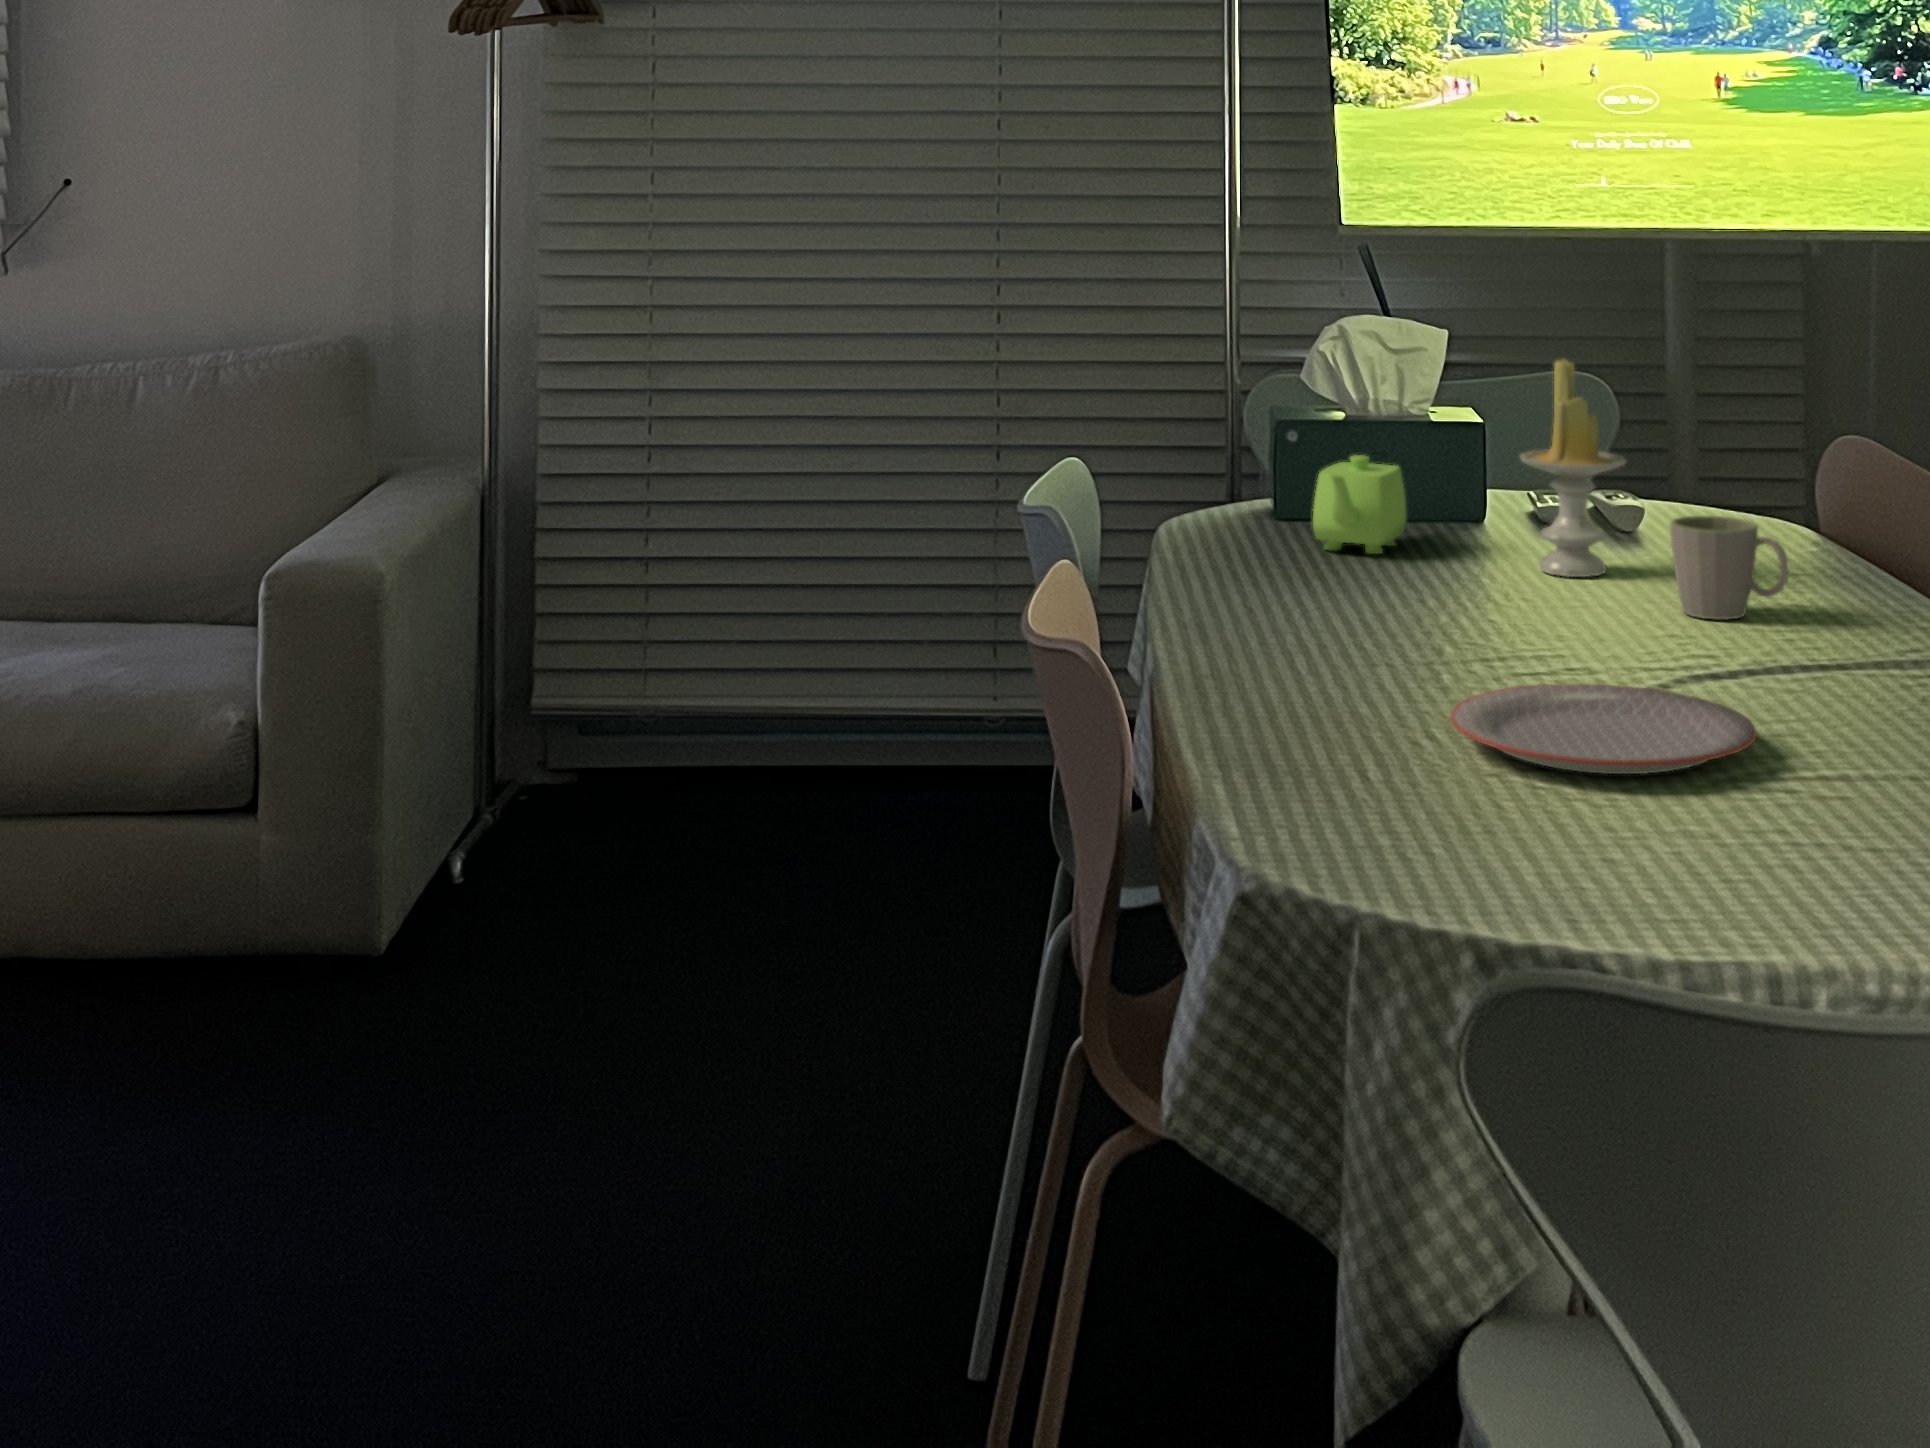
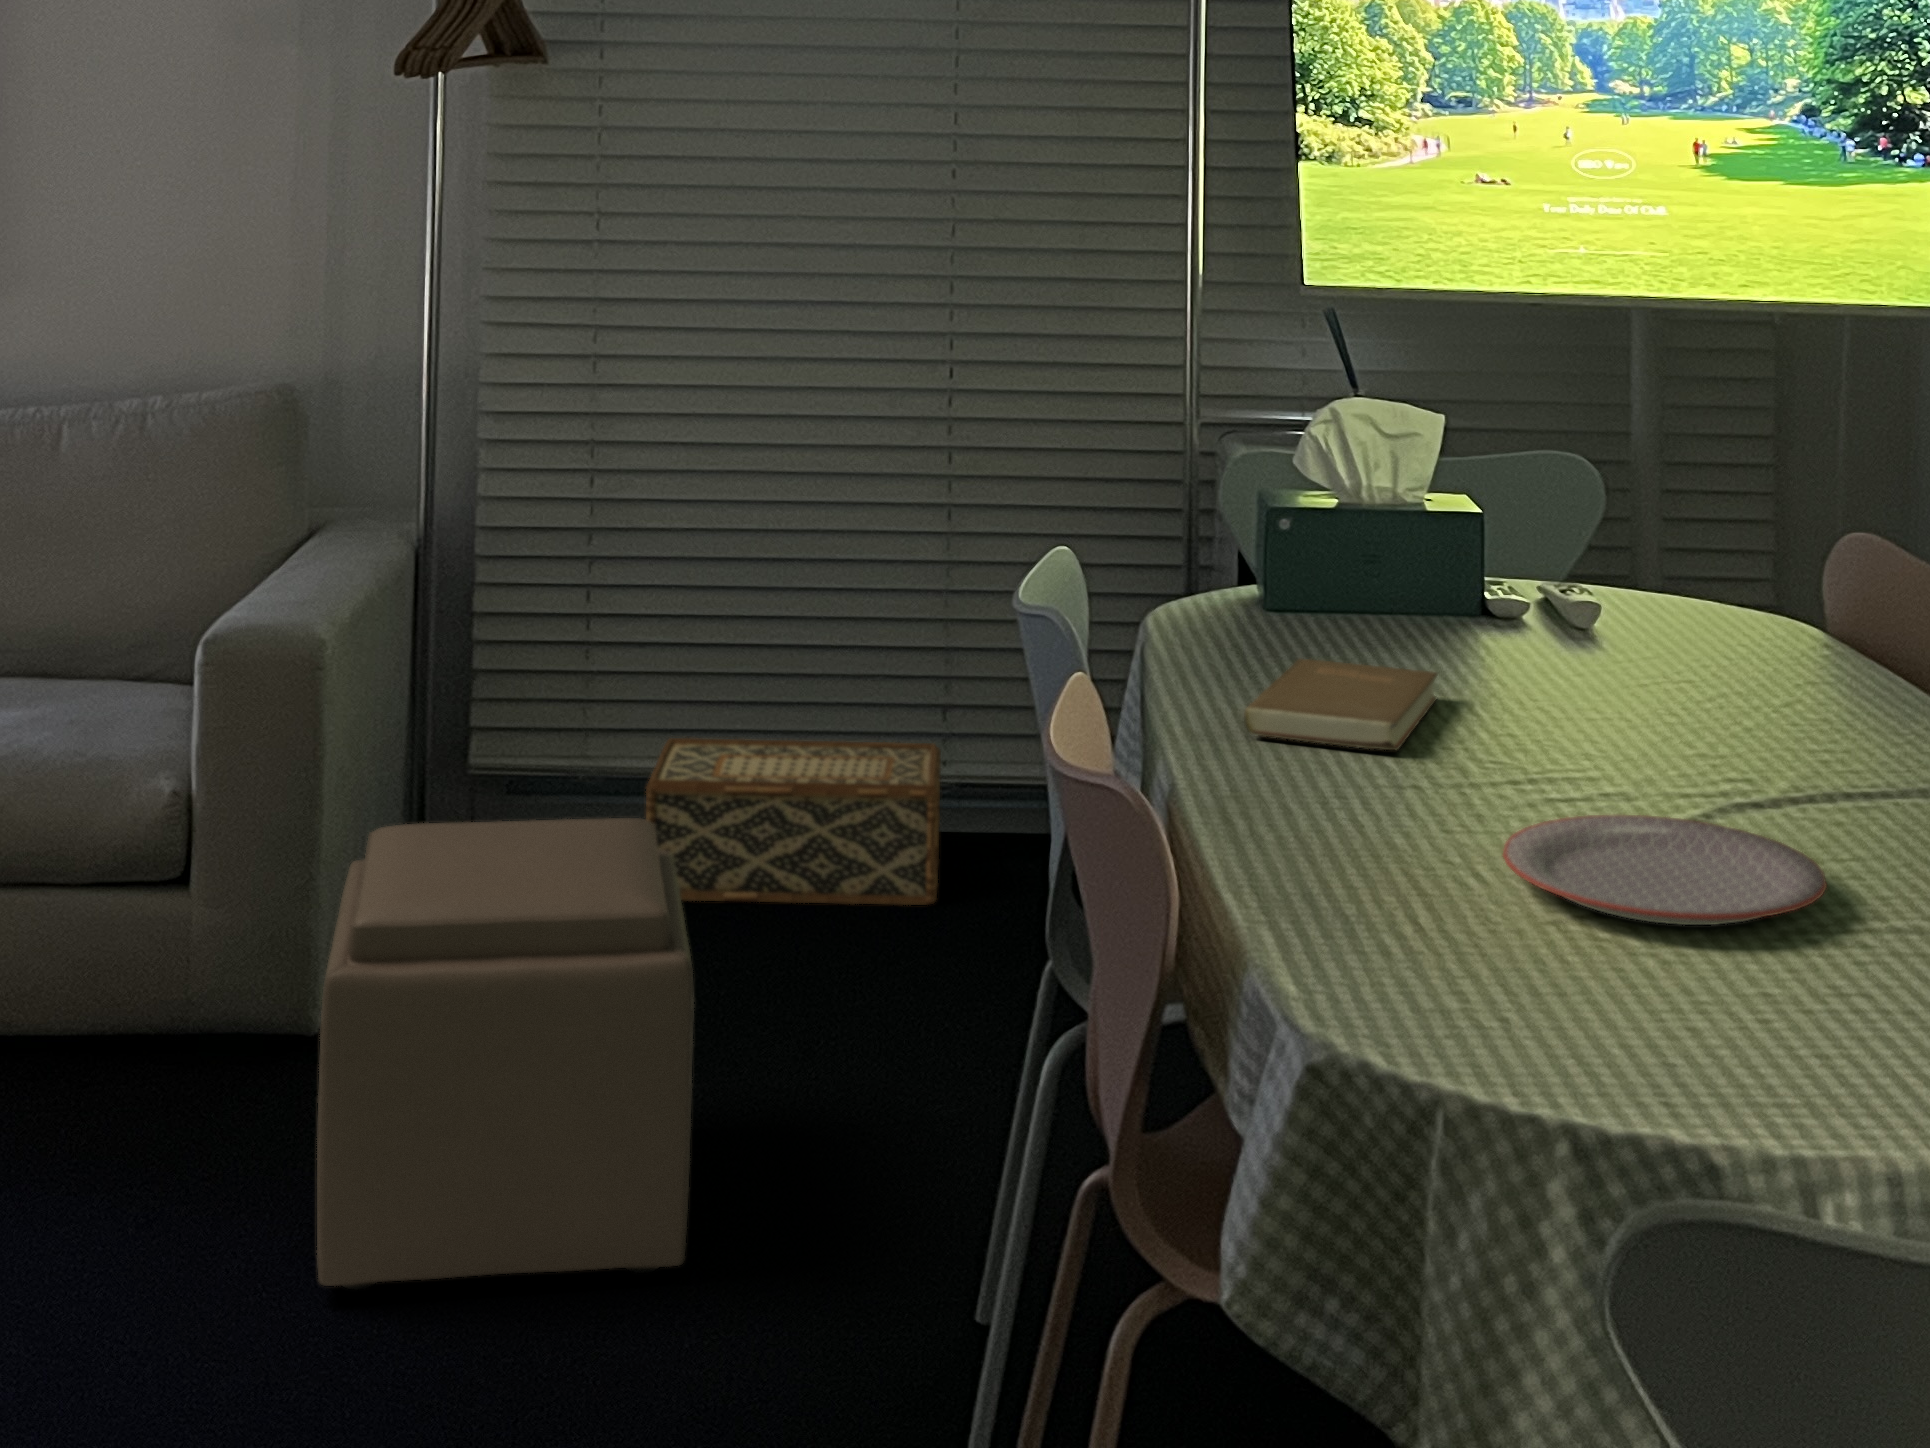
candle: present [1520,359,1626,577] -> none [1529,452,1641,679]
teapot: present [1313,455,1407,554] -> none [1312,545,1407,649]
mug: present [1670,516,1788,620] -> none [1695,622,1819,733]
book: none [1228,559,1425,637] -> present [1244,659,1438,750]
woven basket: none [703,685,997,842] -> present [646,738,941,905]
ottoman: none [364,739,721,1184] -> present [317,818,694,1289]

